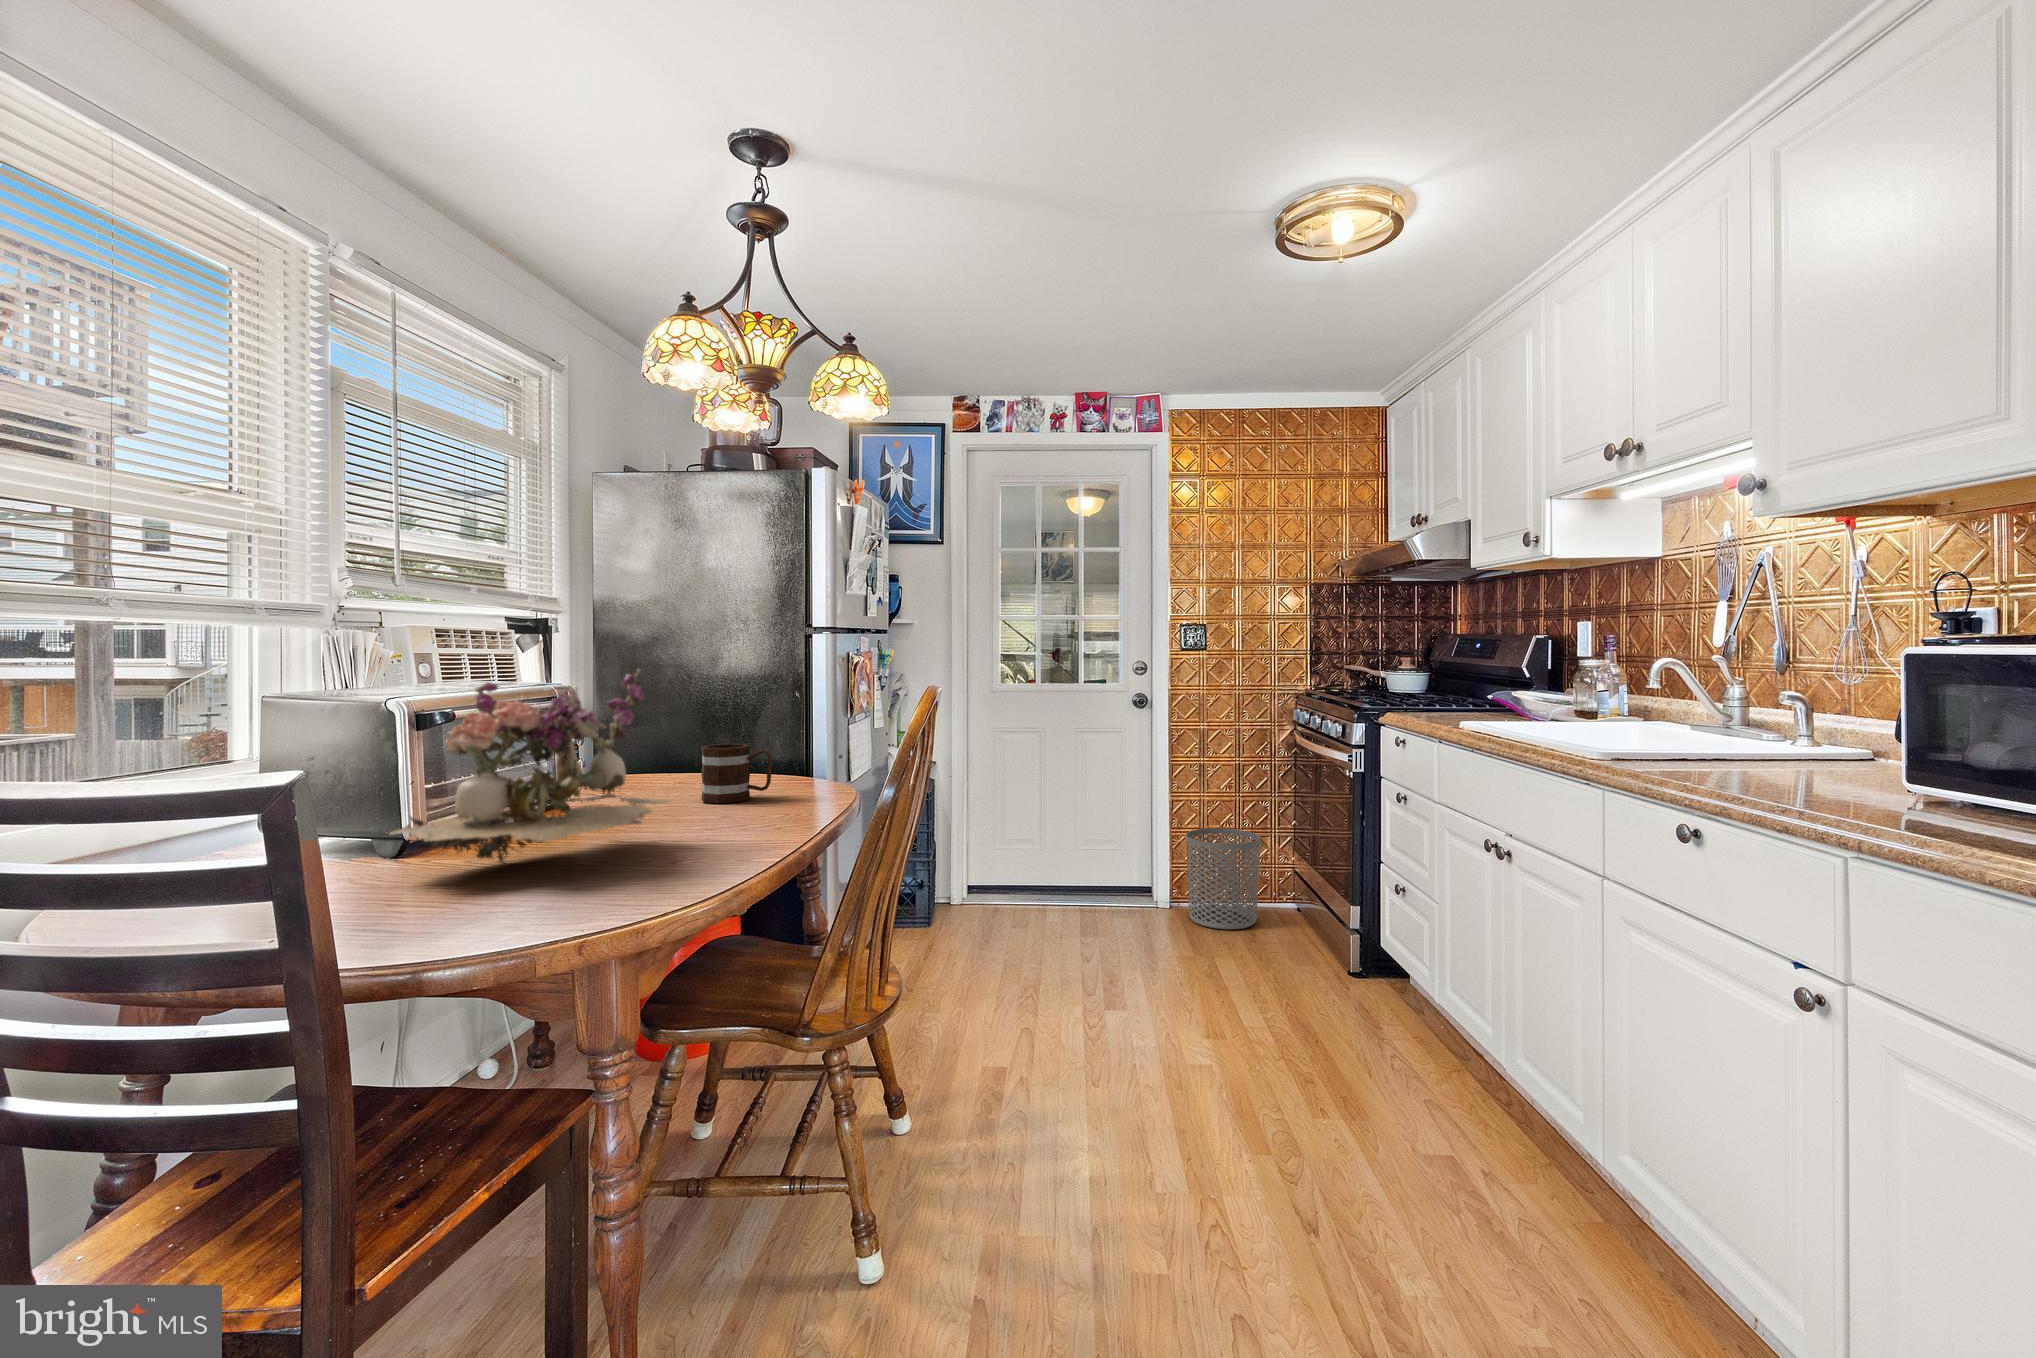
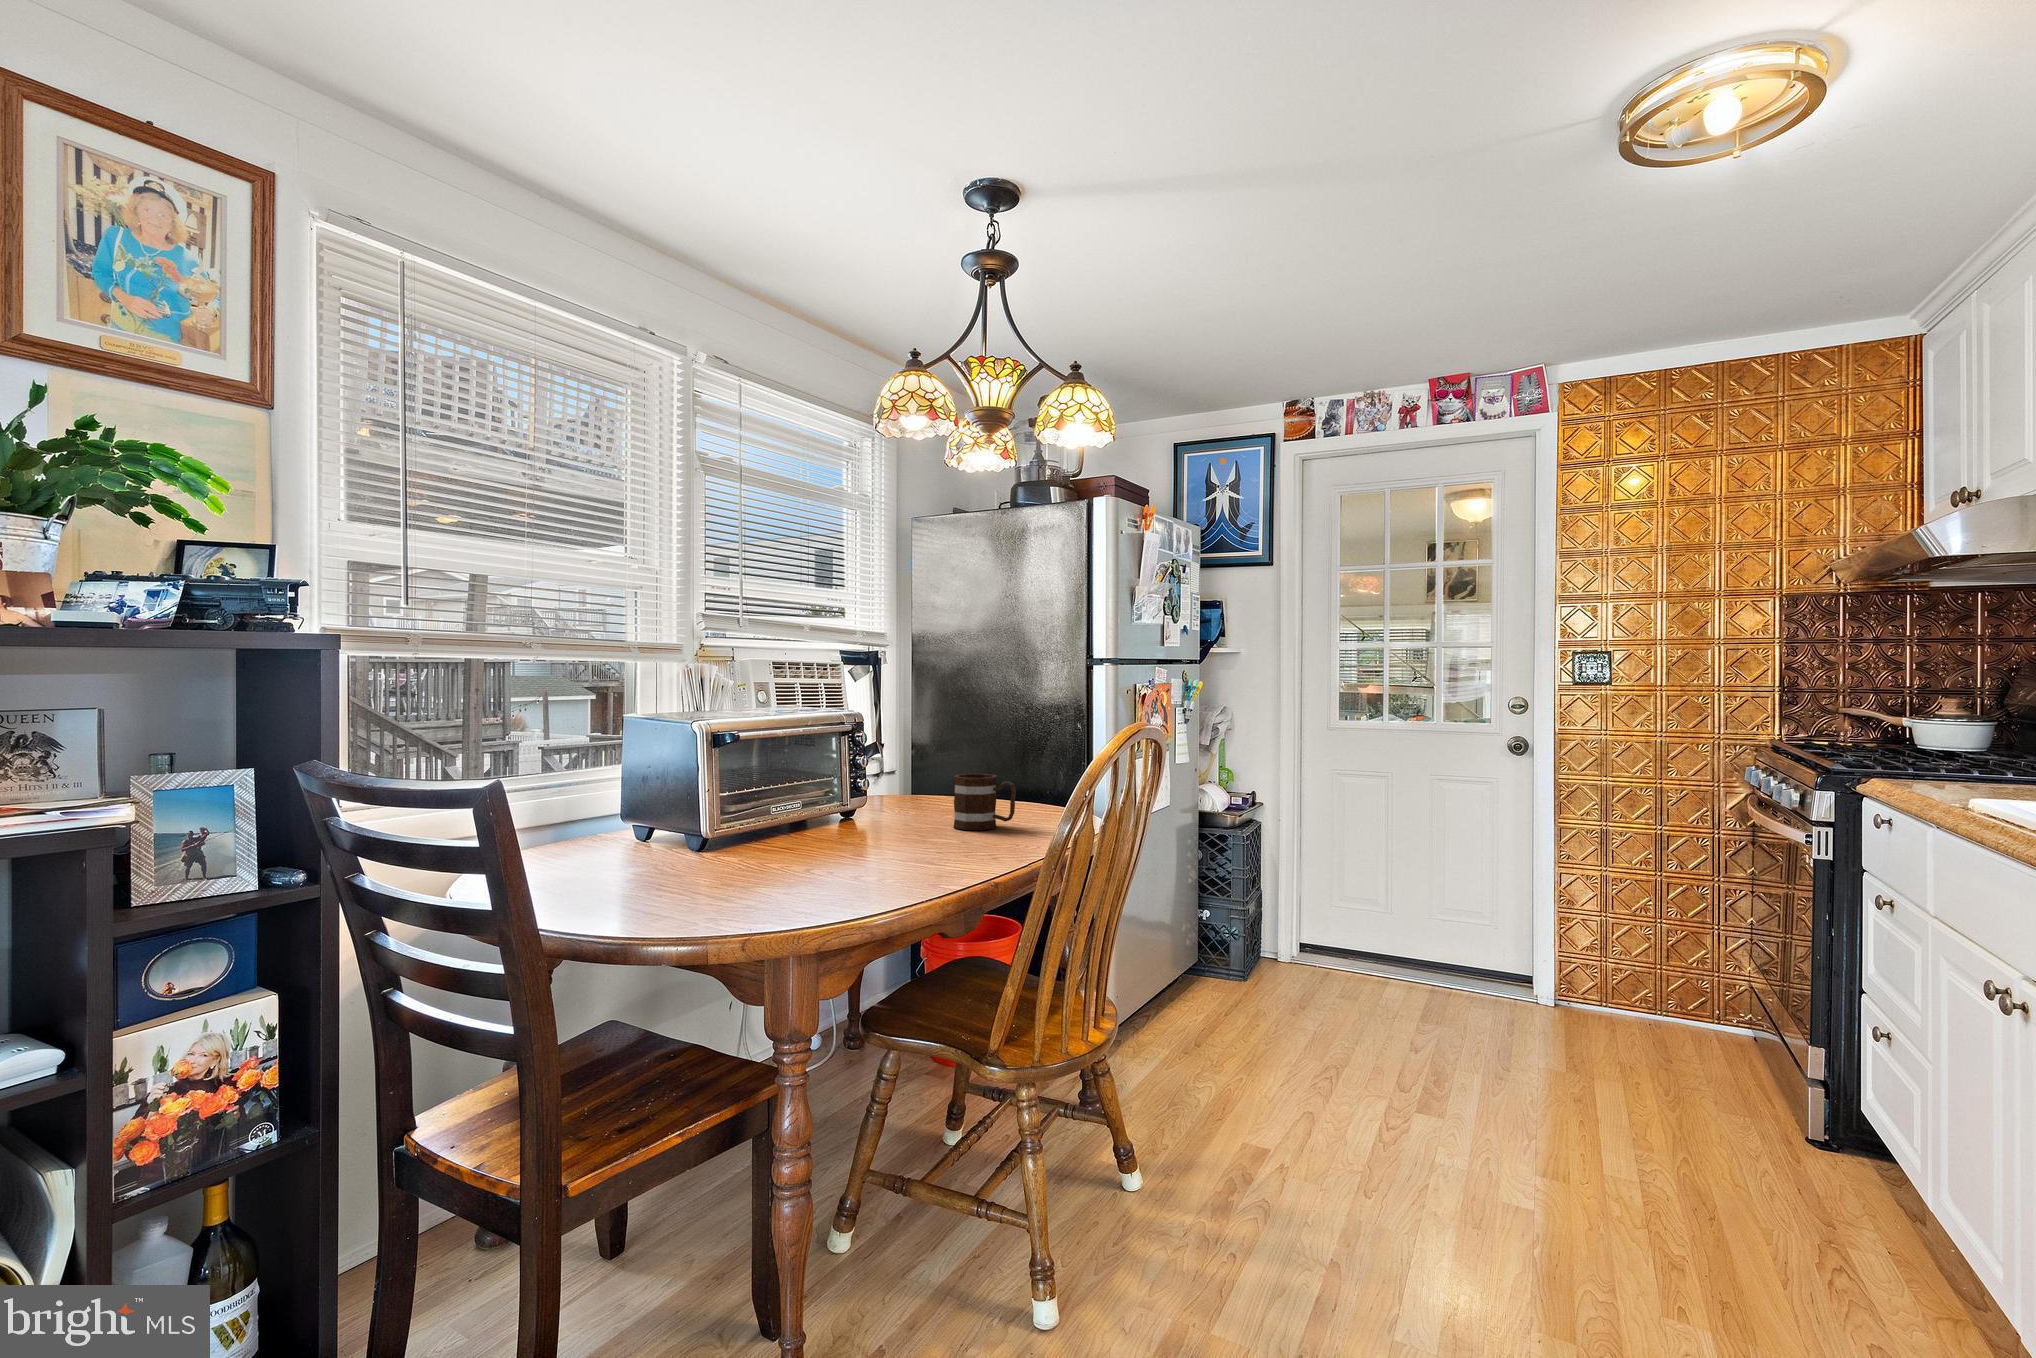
flower arrangement: present [390,669,670,865] -> none [672,703,890,868]
waste bin: present [1186,828,1261,929] -> none [1574,913,1688,1051]

